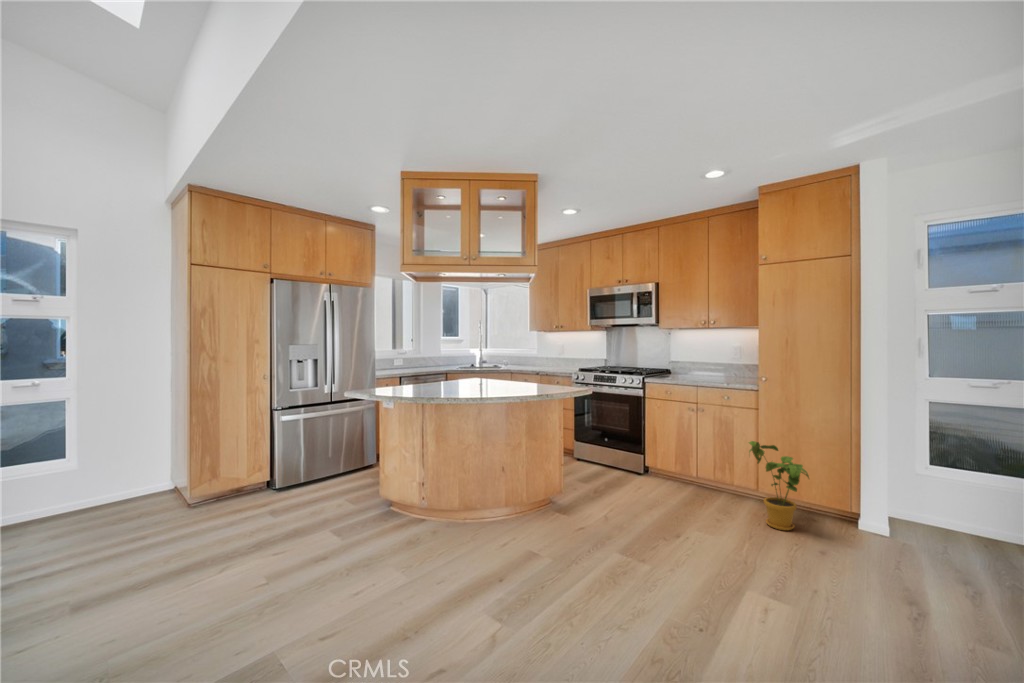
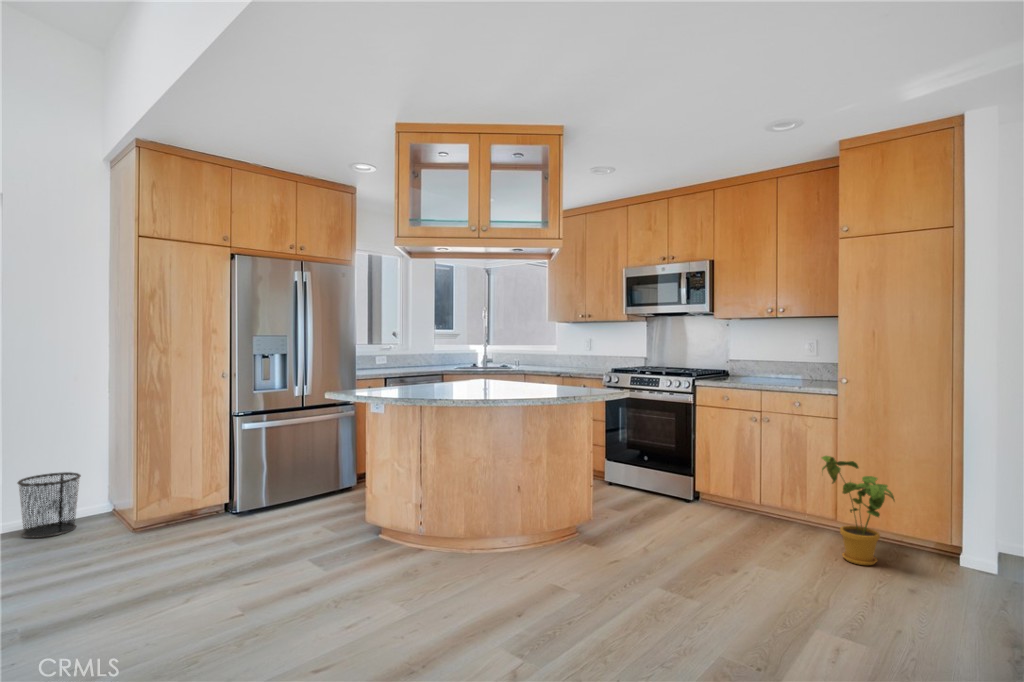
waste bin: none [91,458,147,514] -> present [17,472,81,538]

